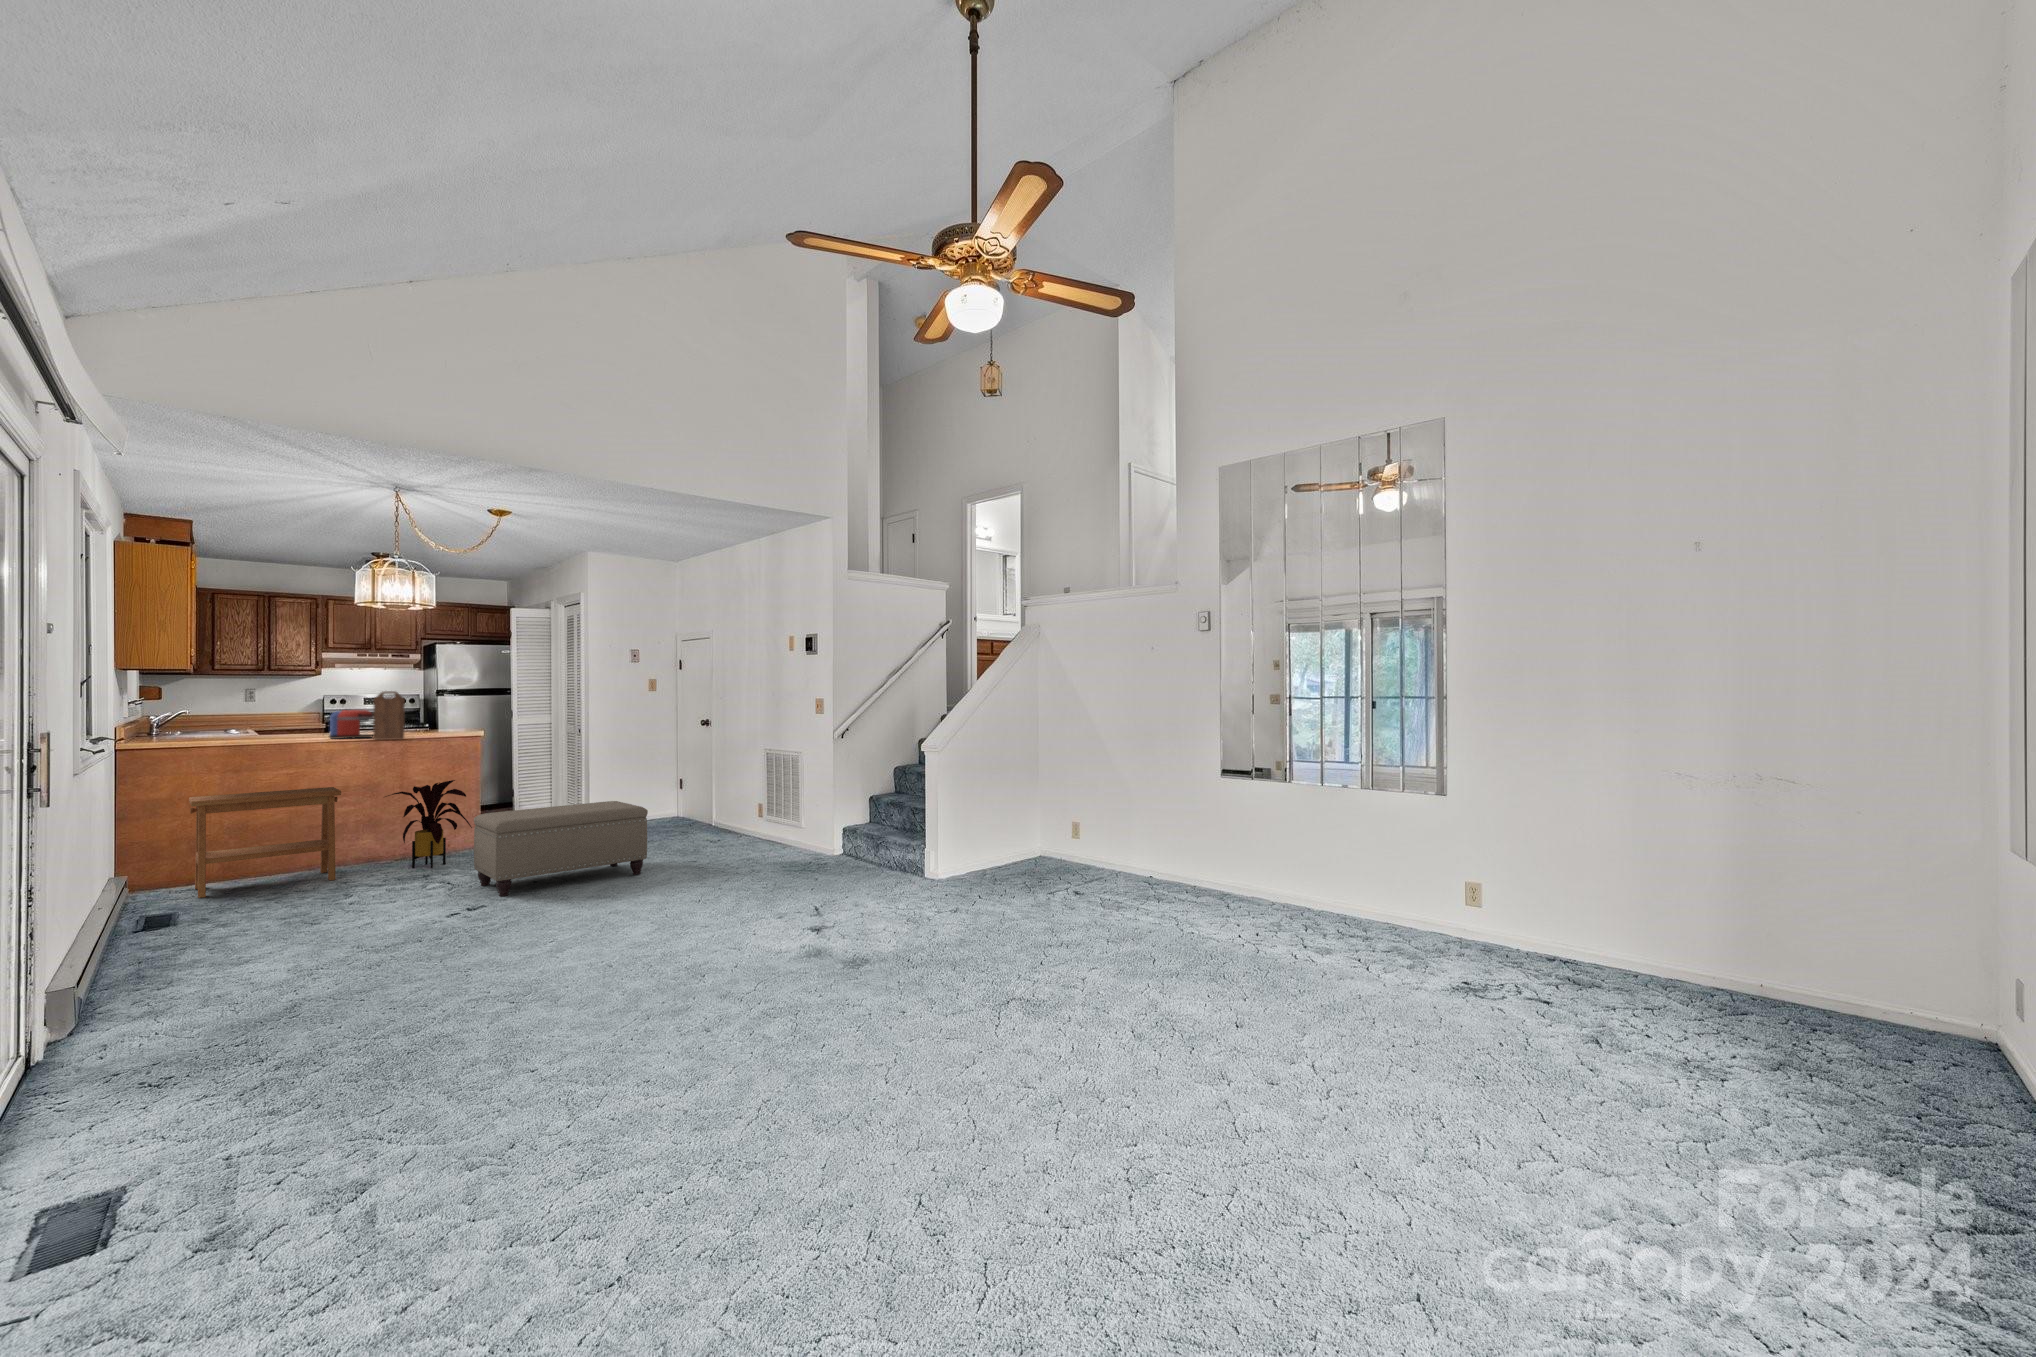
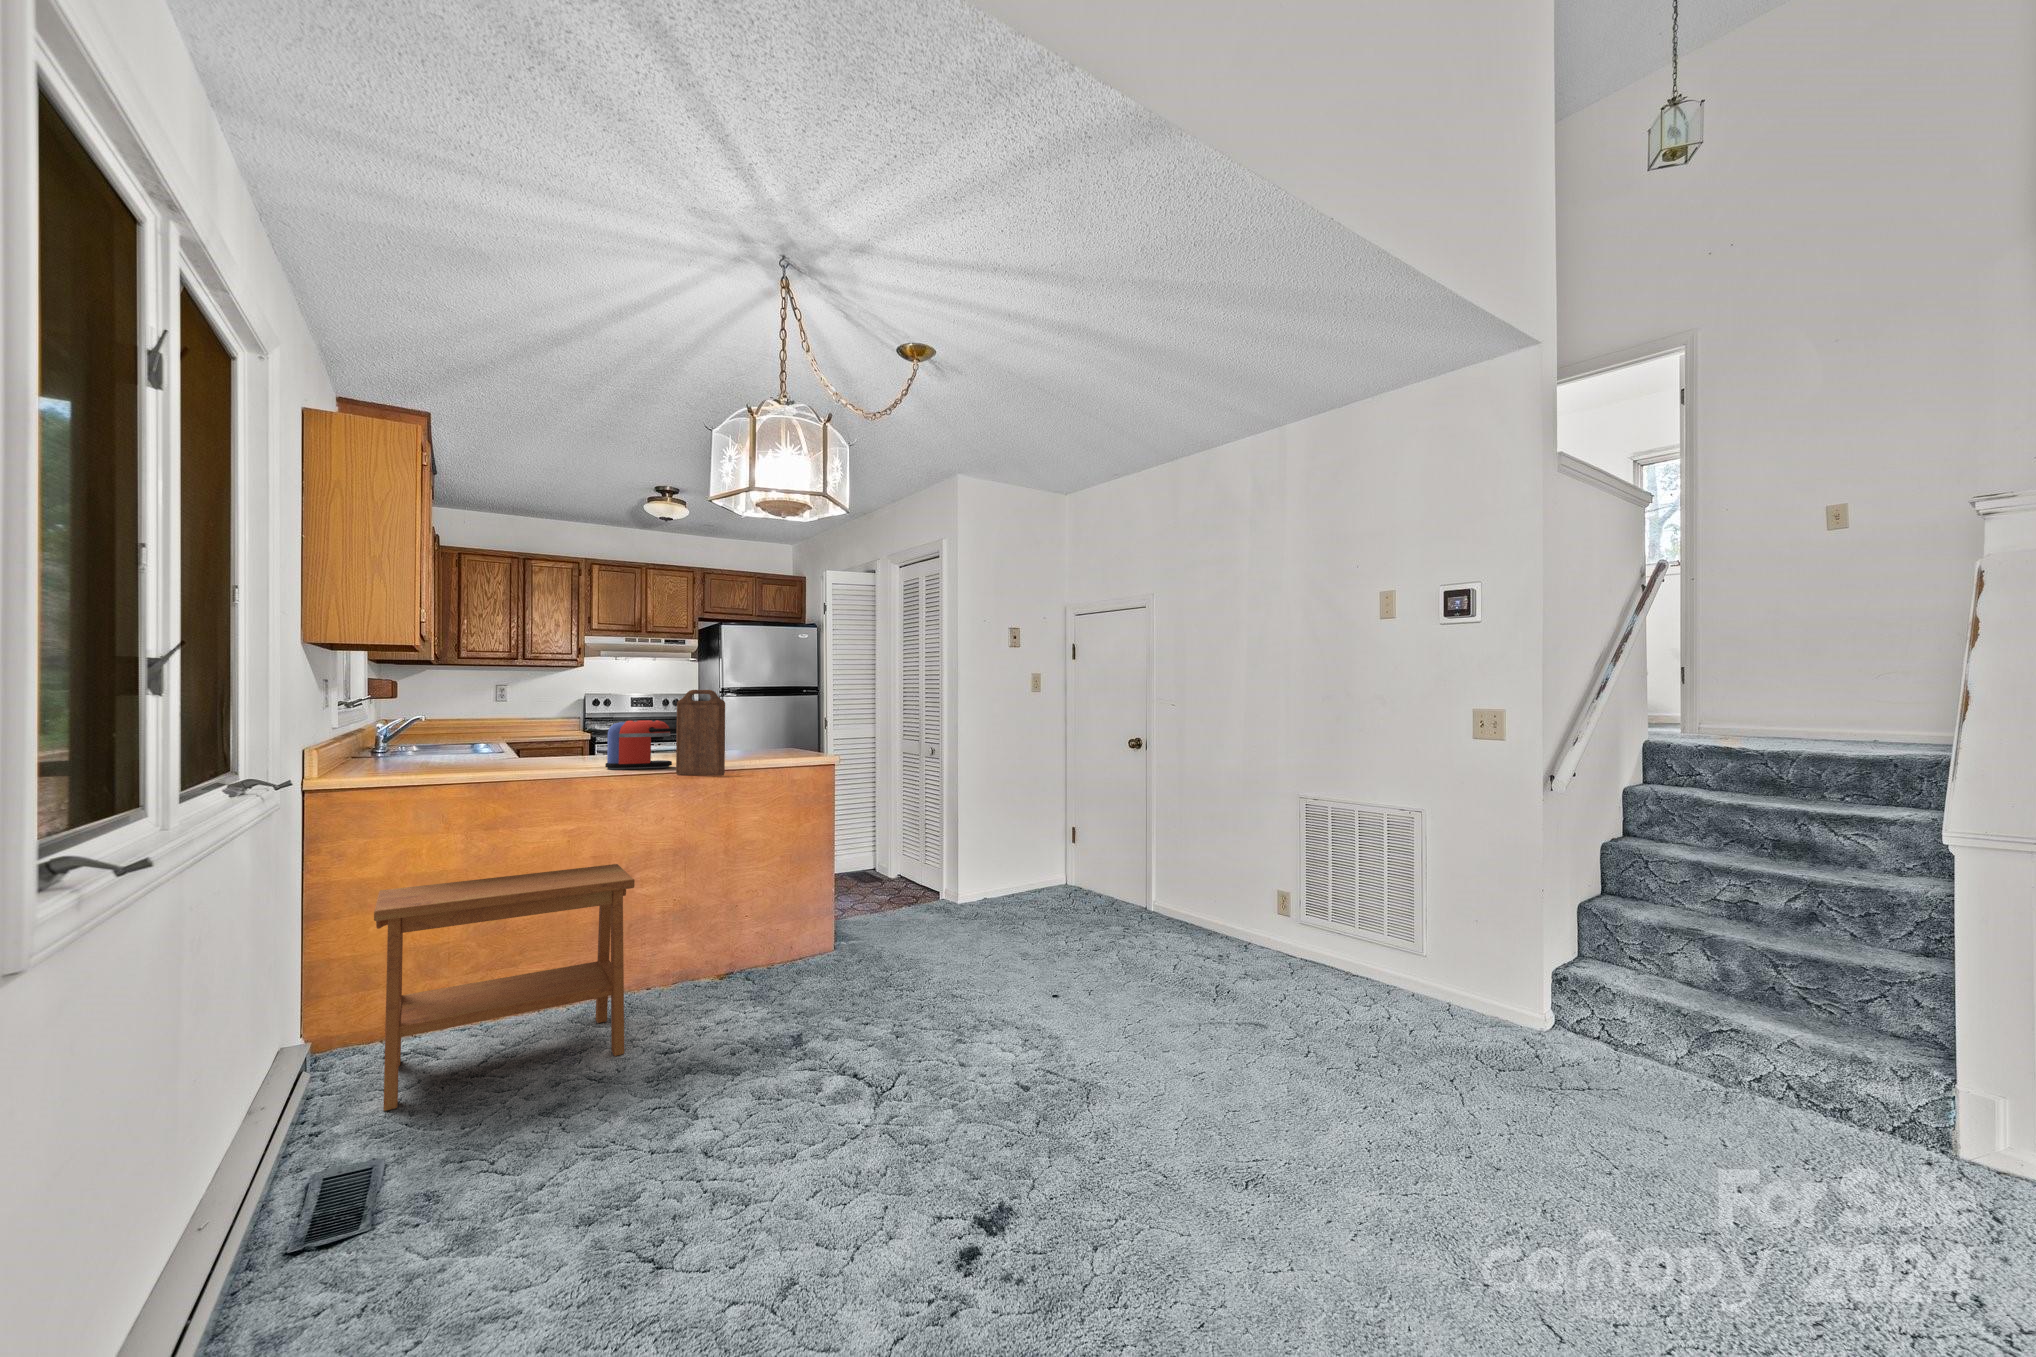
house plant: present [385,780,472,868] -> none [698,849,845,1023]
ottoman: present [474,801,648,896] -> none [896,914,1228,1184]

